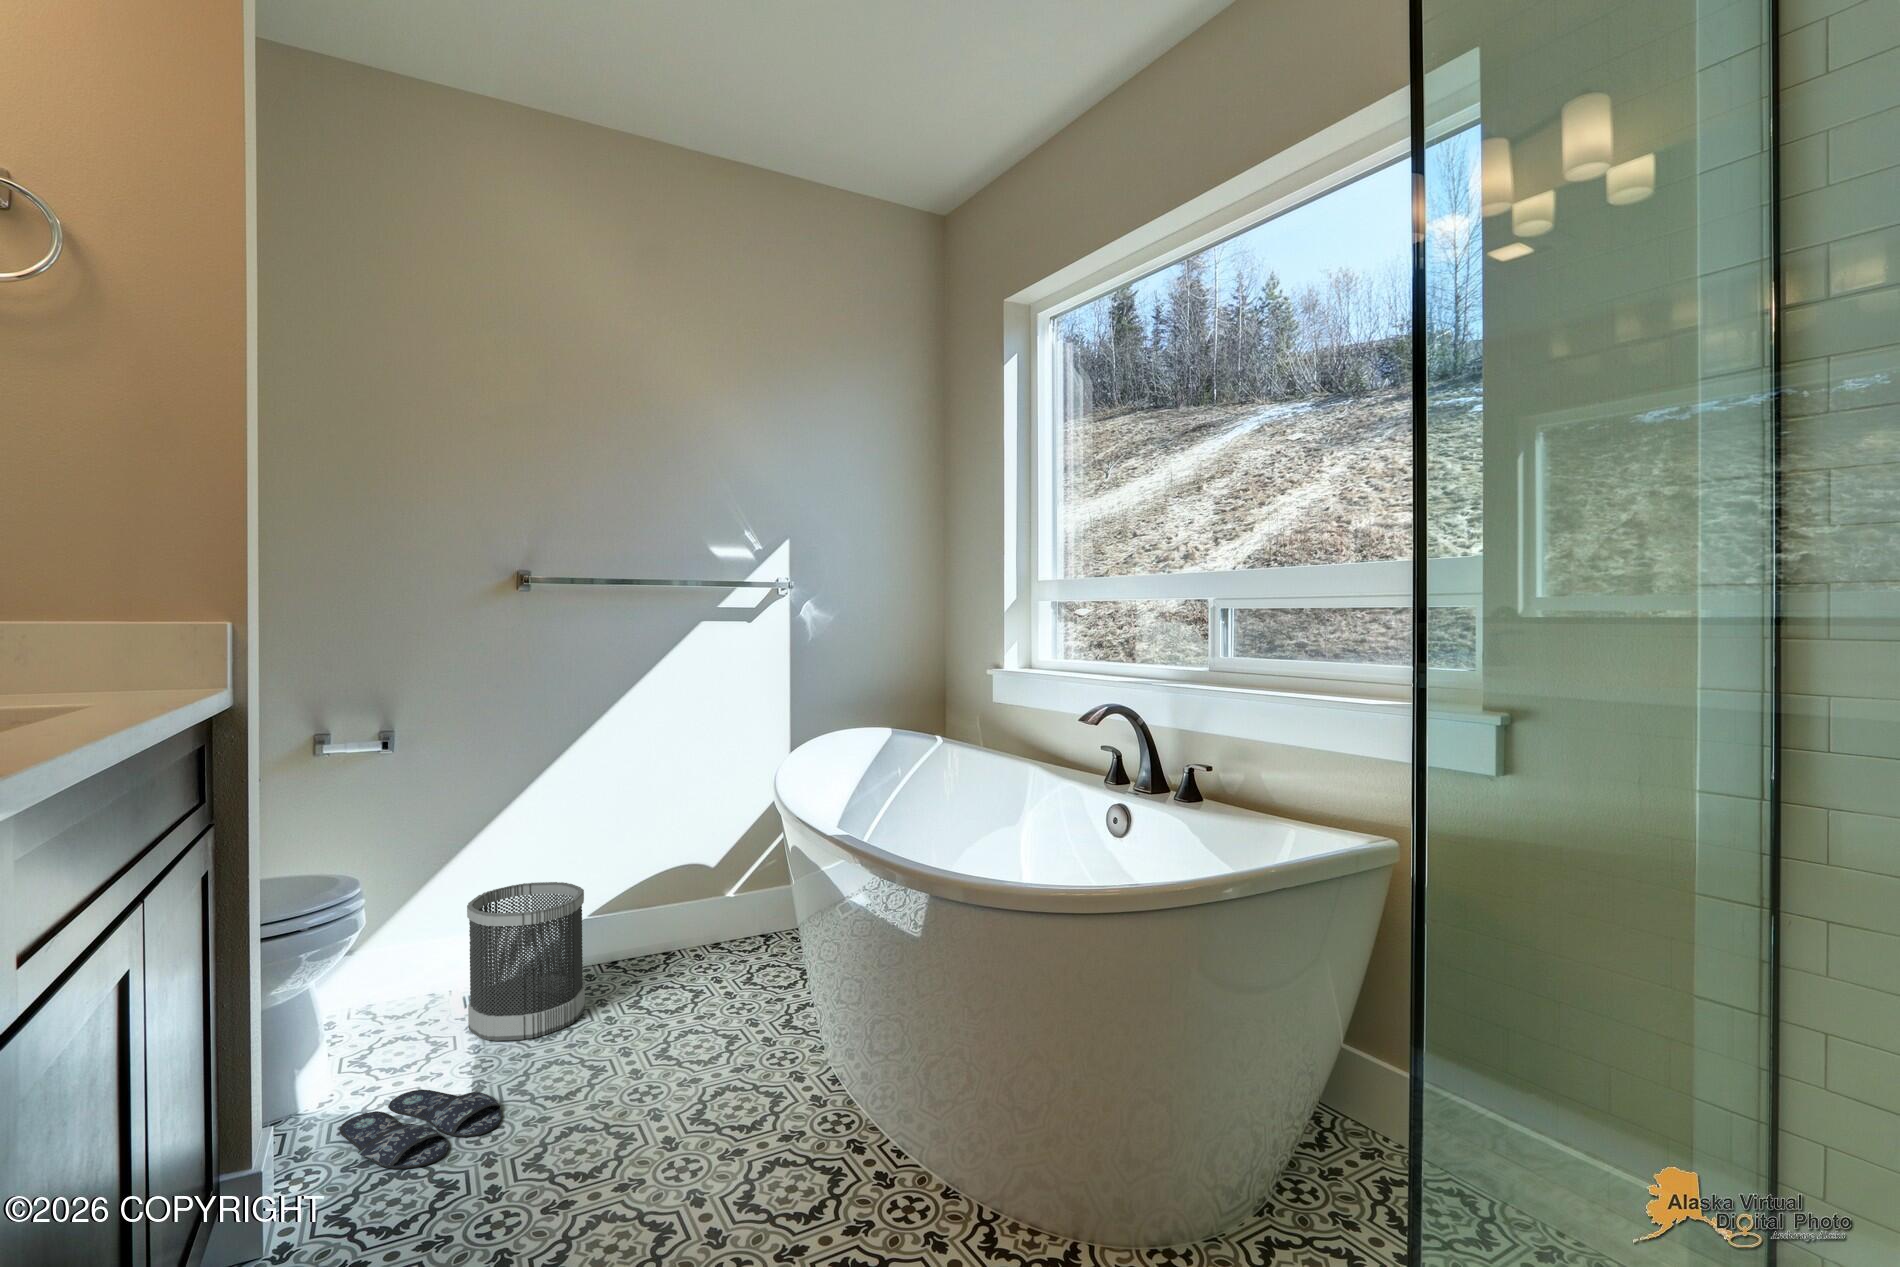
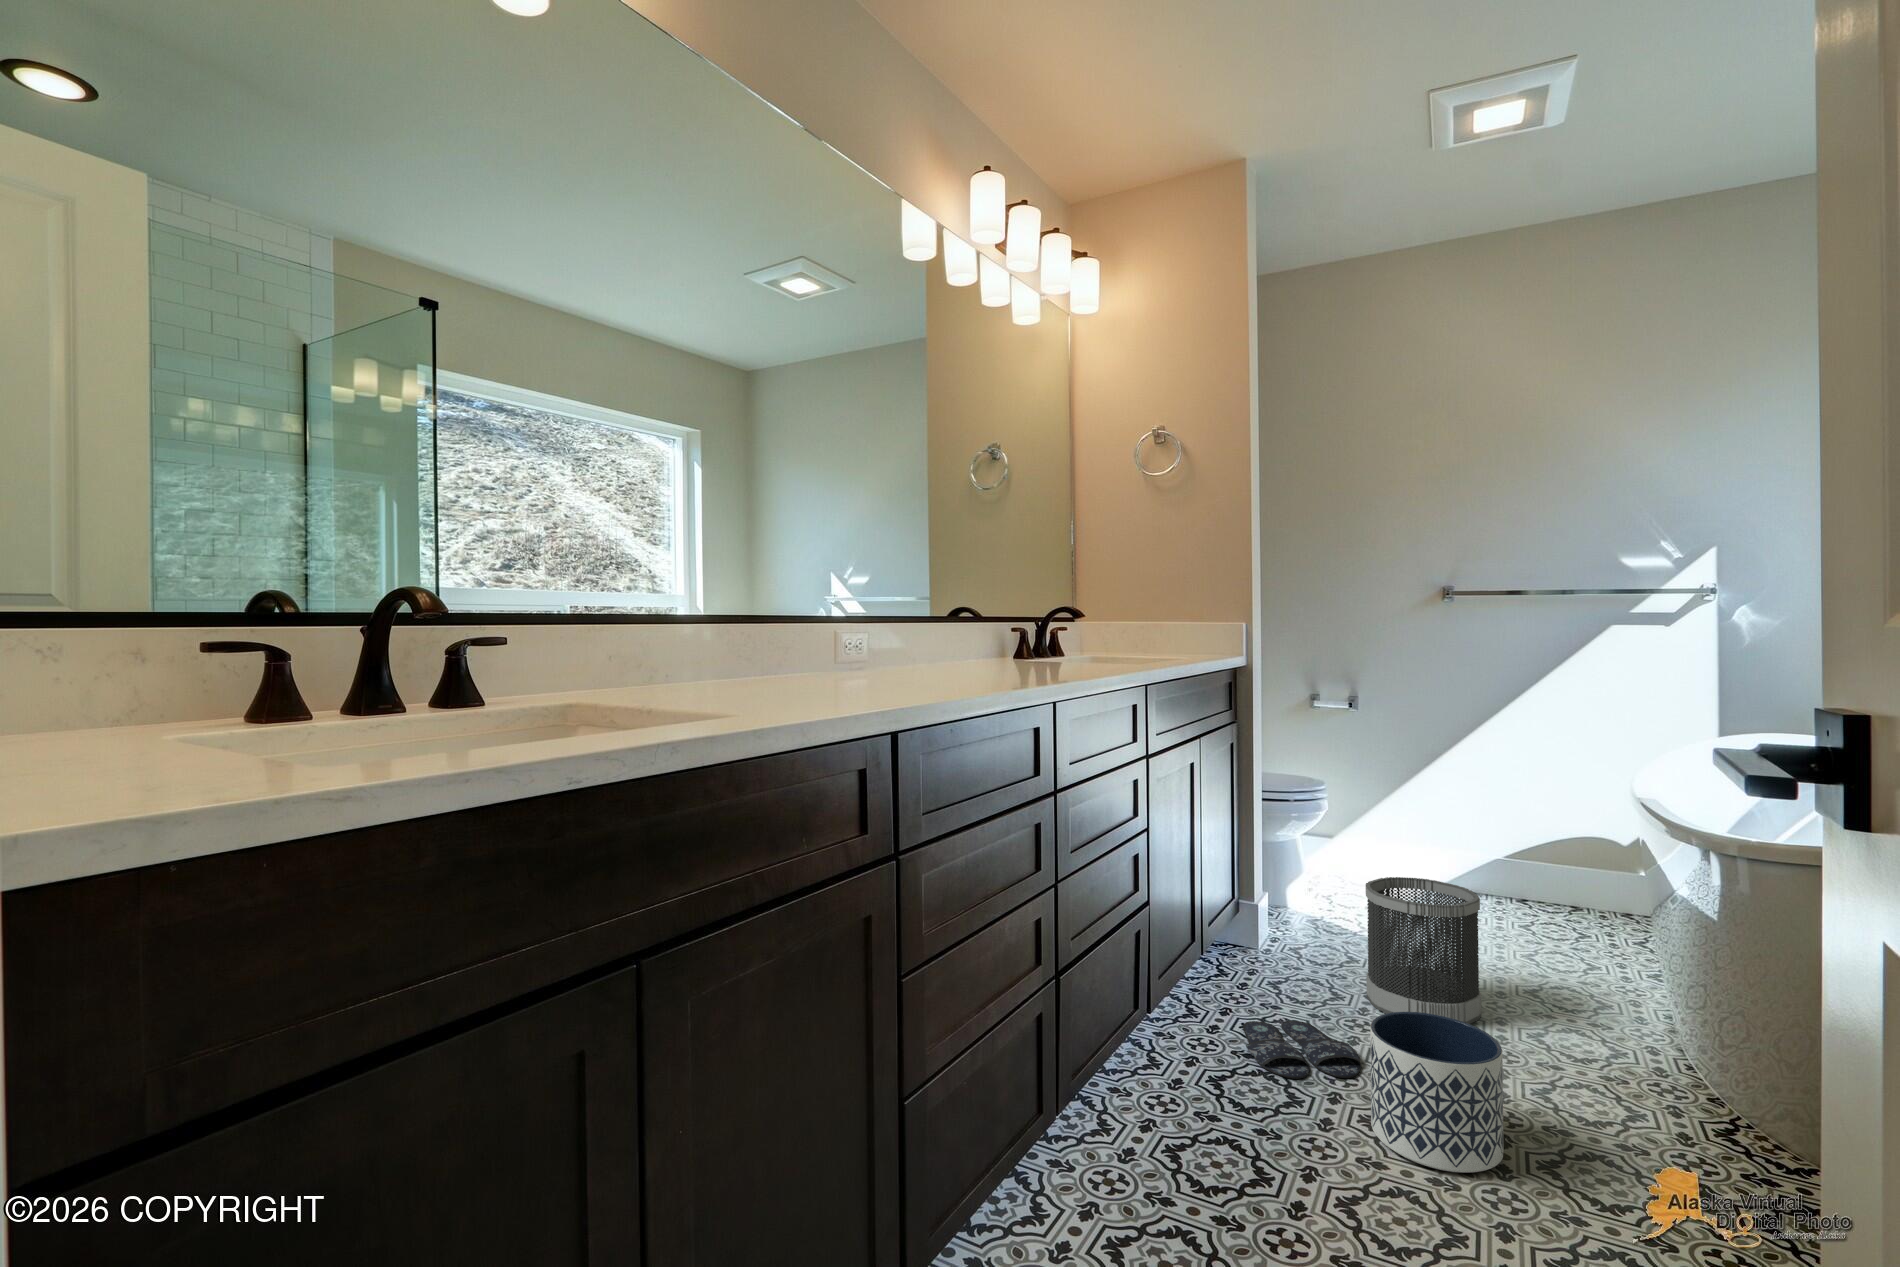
planter: none [538,1017,665,1181] -> present [1370,1012,1503,1173]

